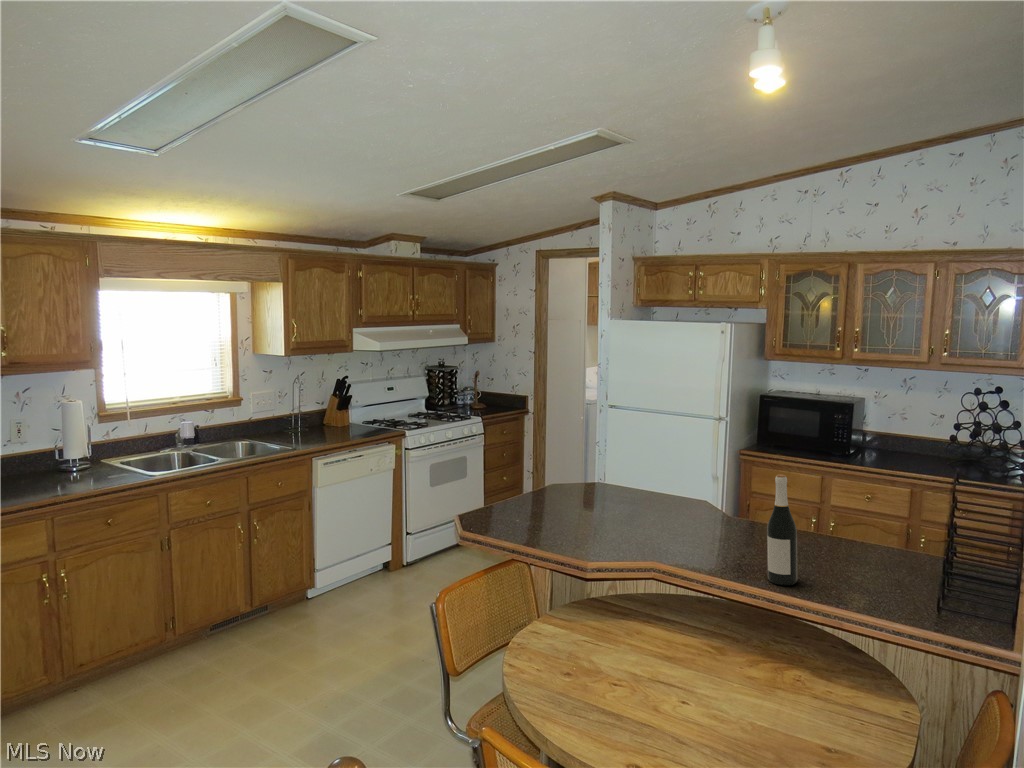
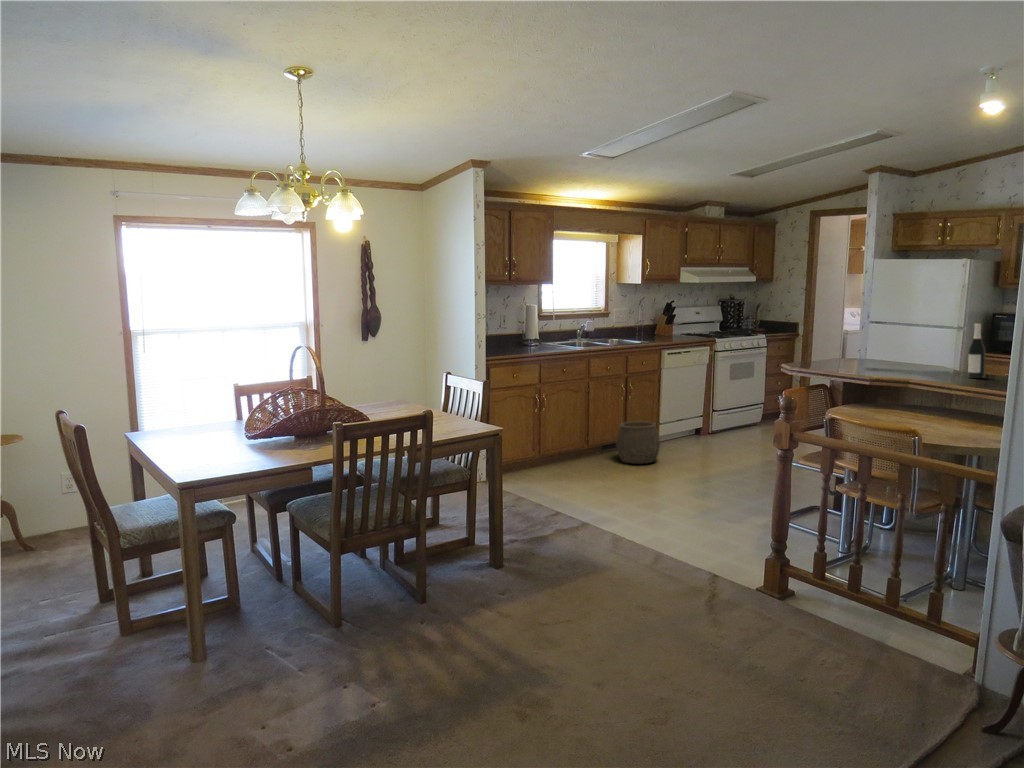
woven basket: none [208,593,289,680] -> present [616,421,660,464]

